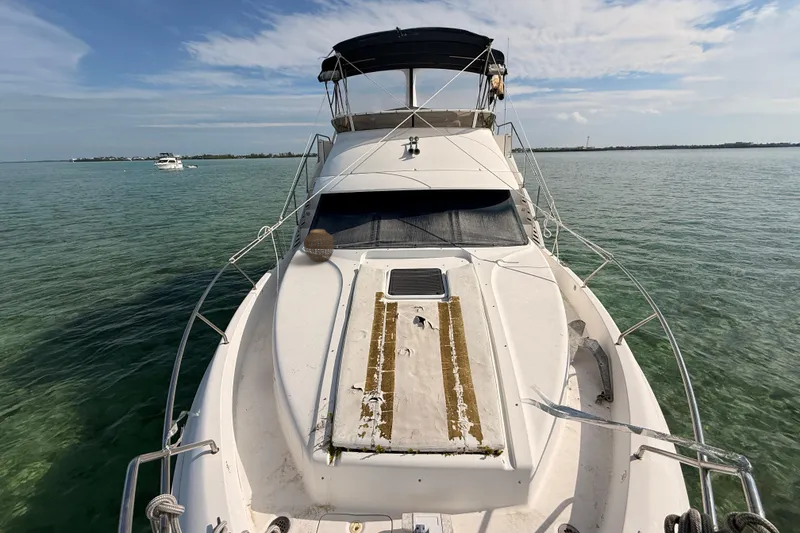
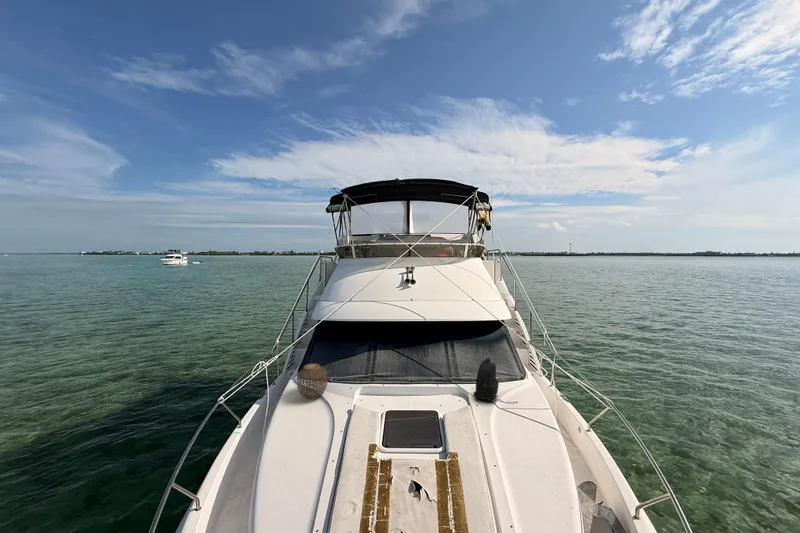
backpack: none [476,219,501,259] -> present [474,358,499,401]

